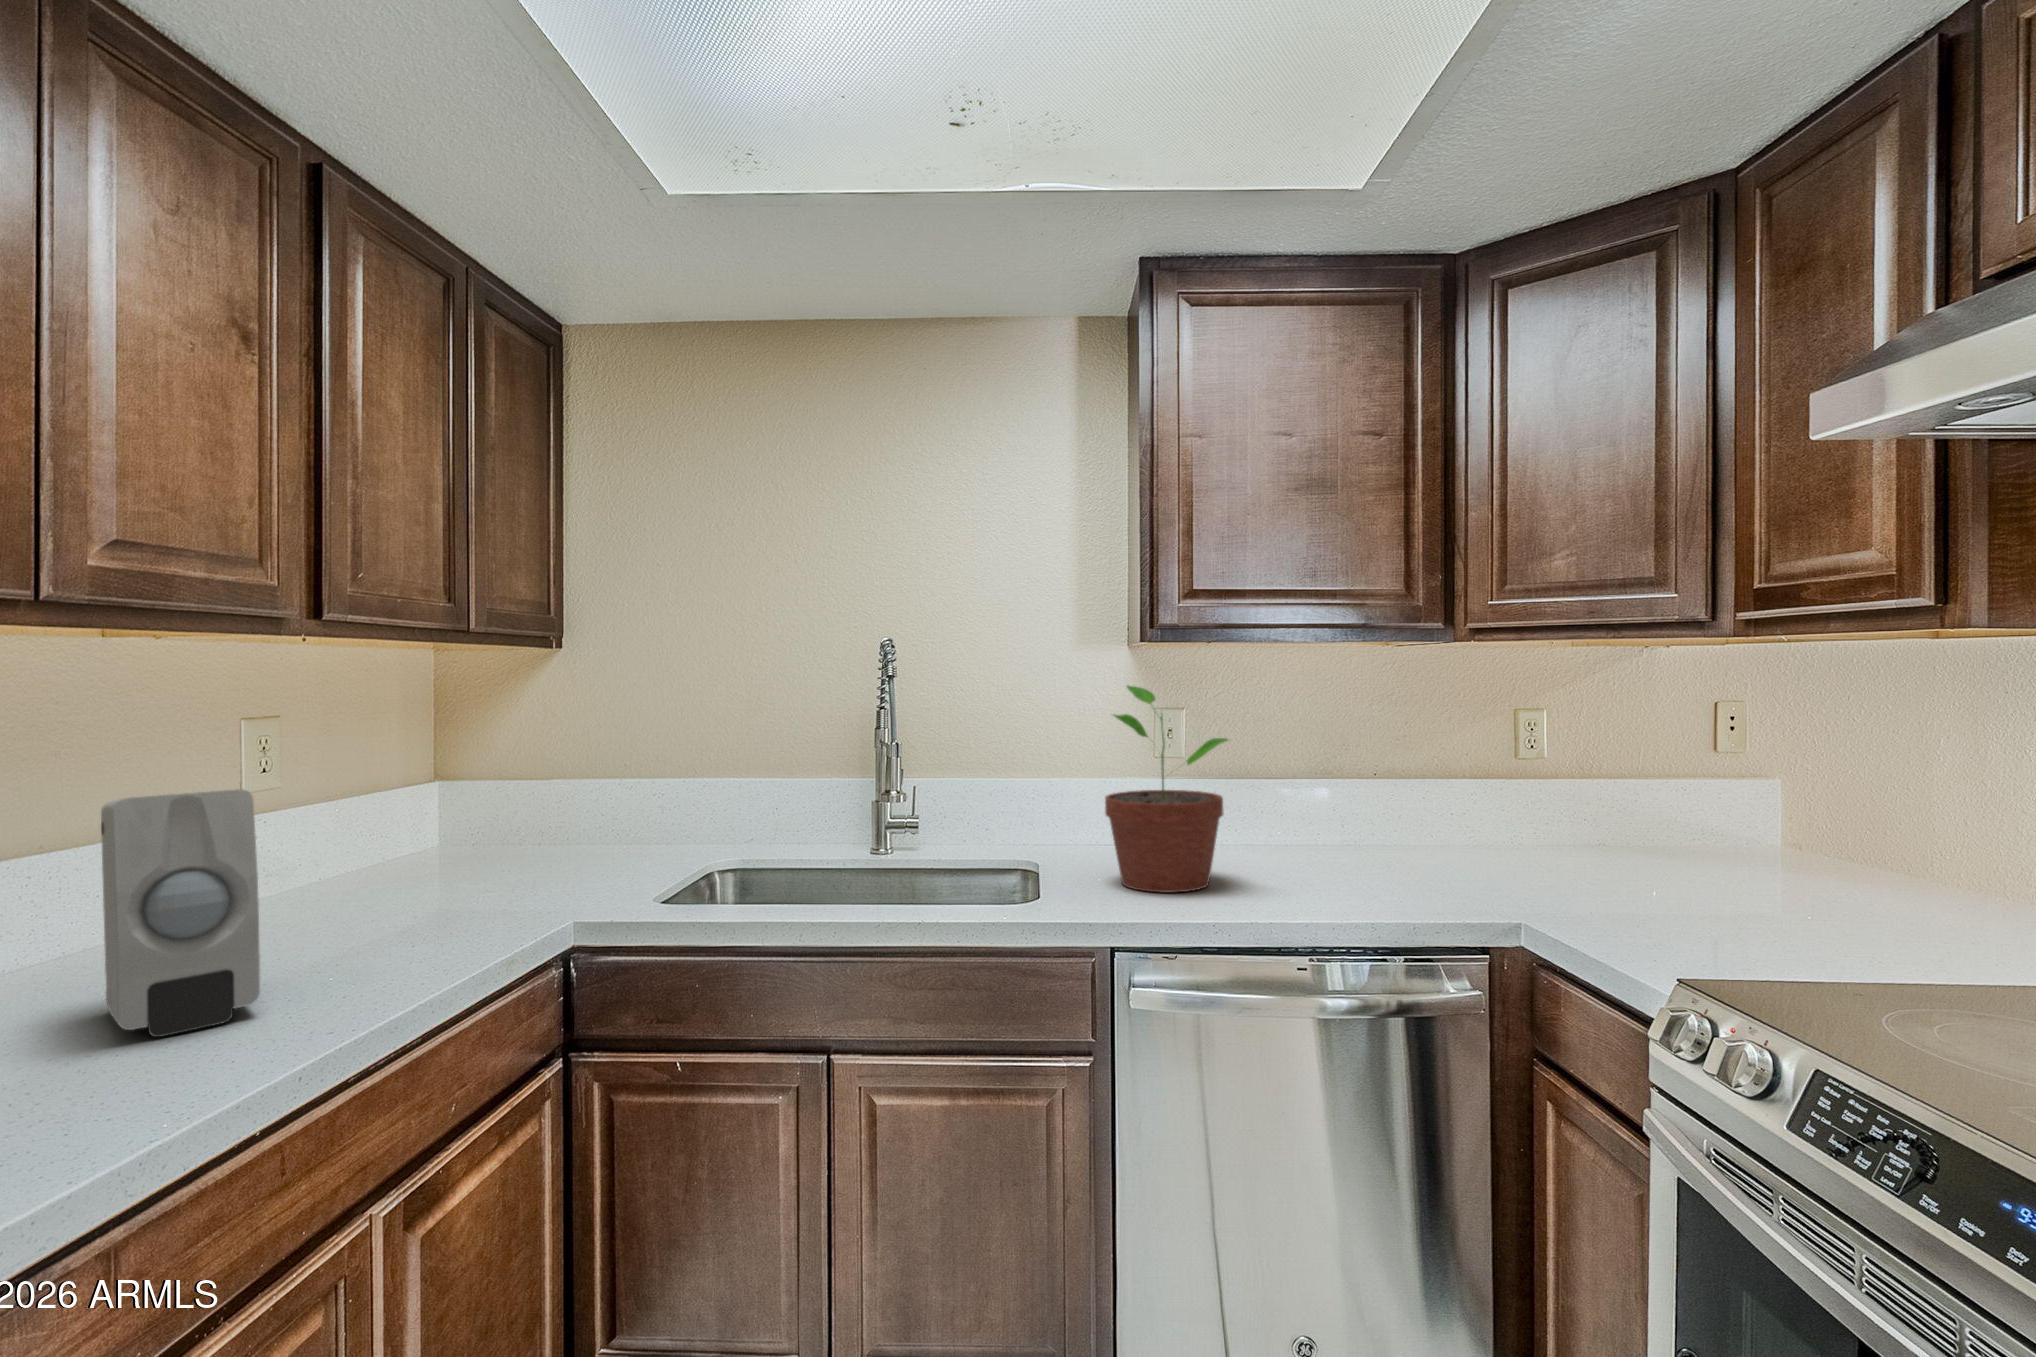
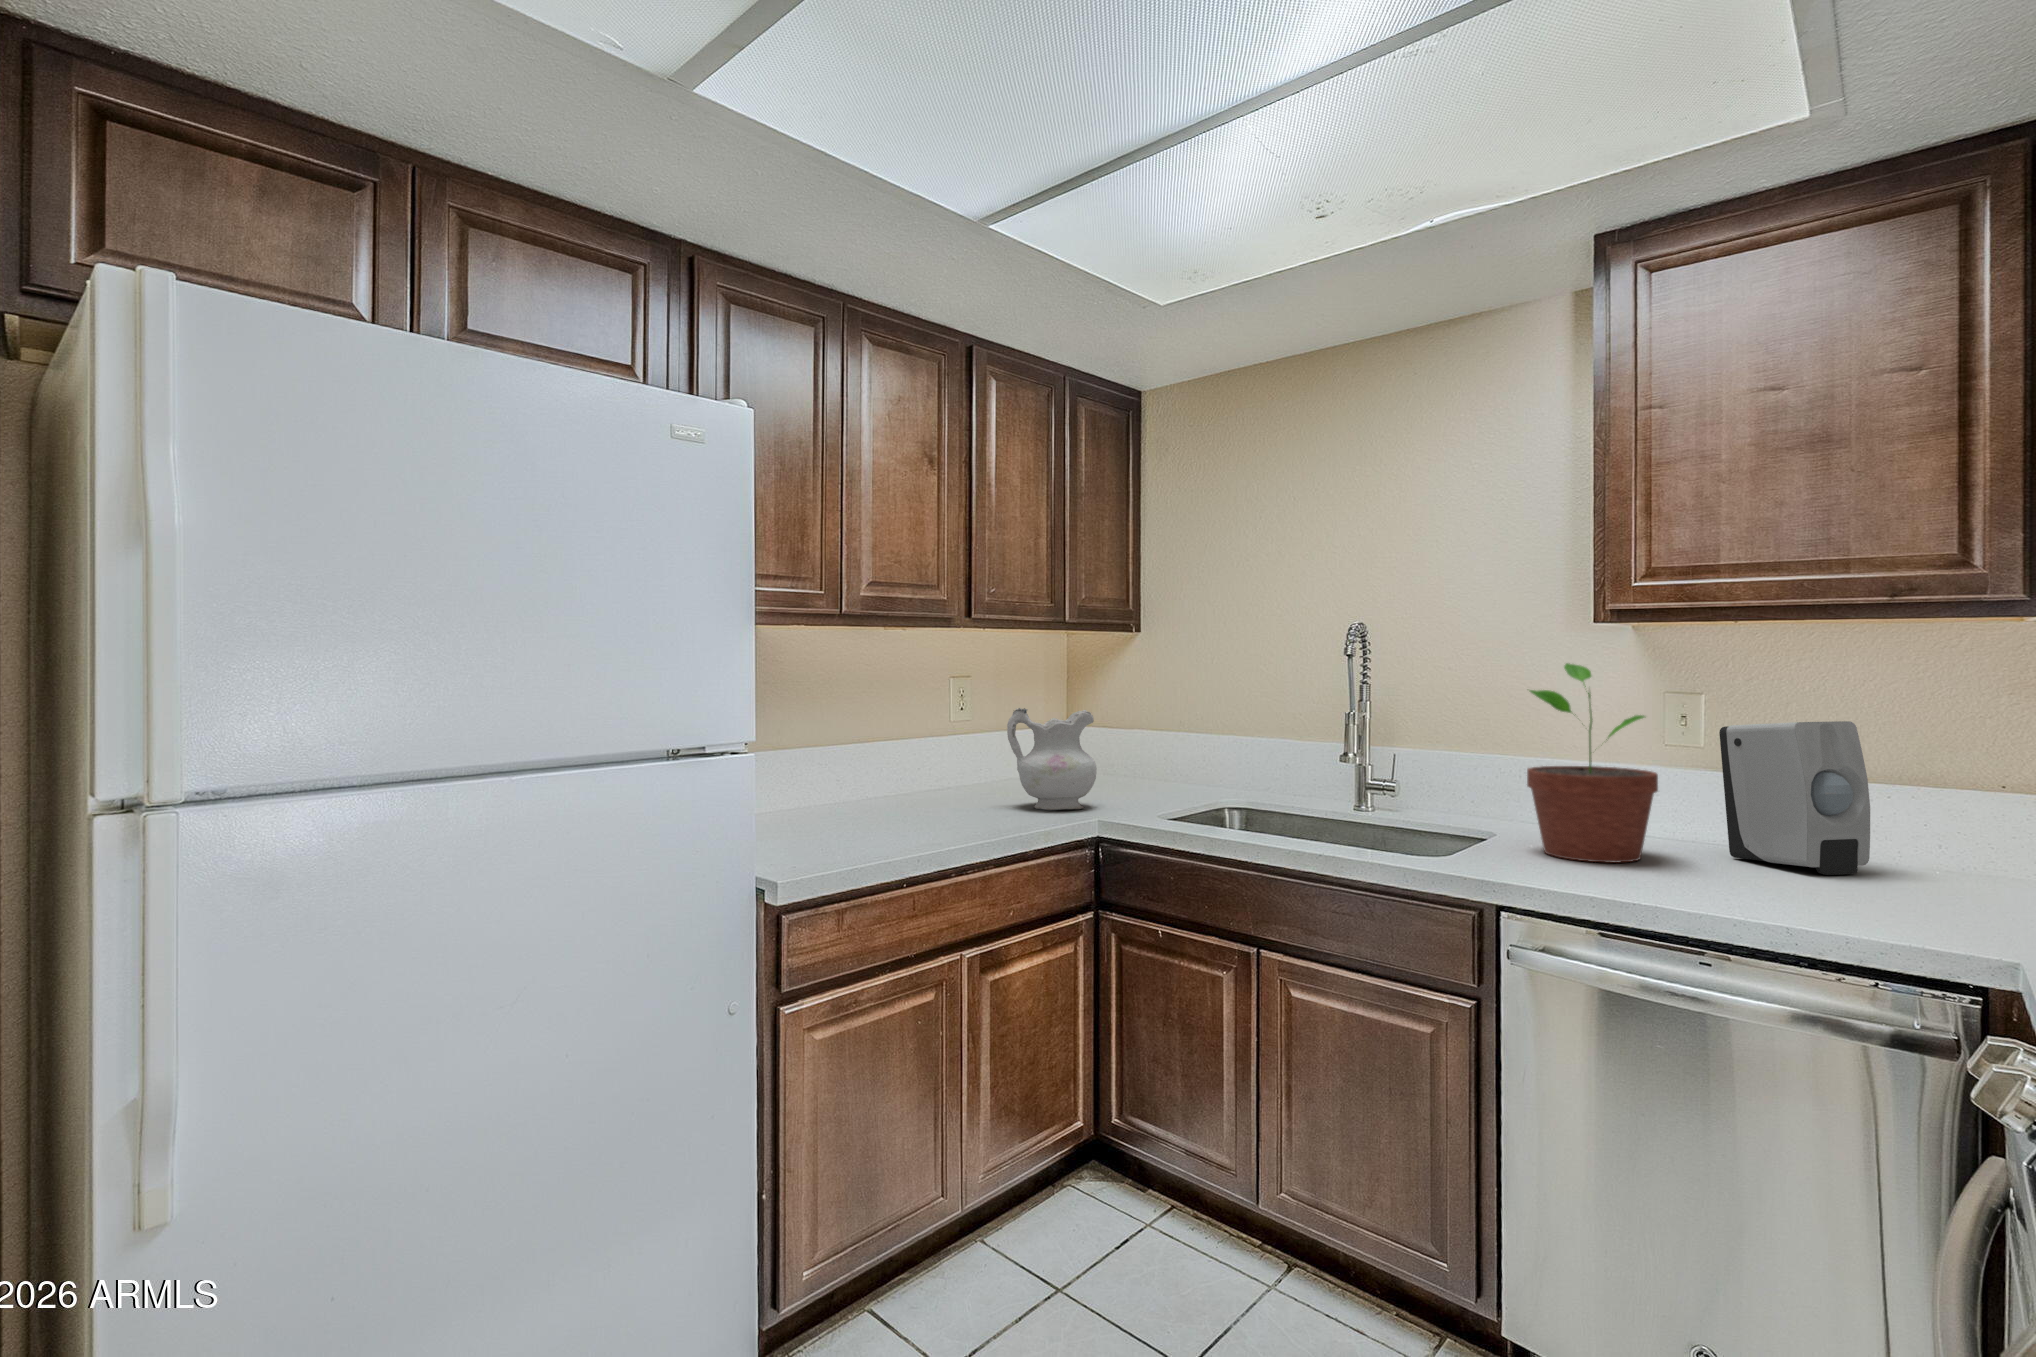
ceramic pitcher: none [393,757,548,915] -> present [1007,708,1097,810]
soap dispenser: present [101,789,260,1037] -> present [1719,721,1870,875]

